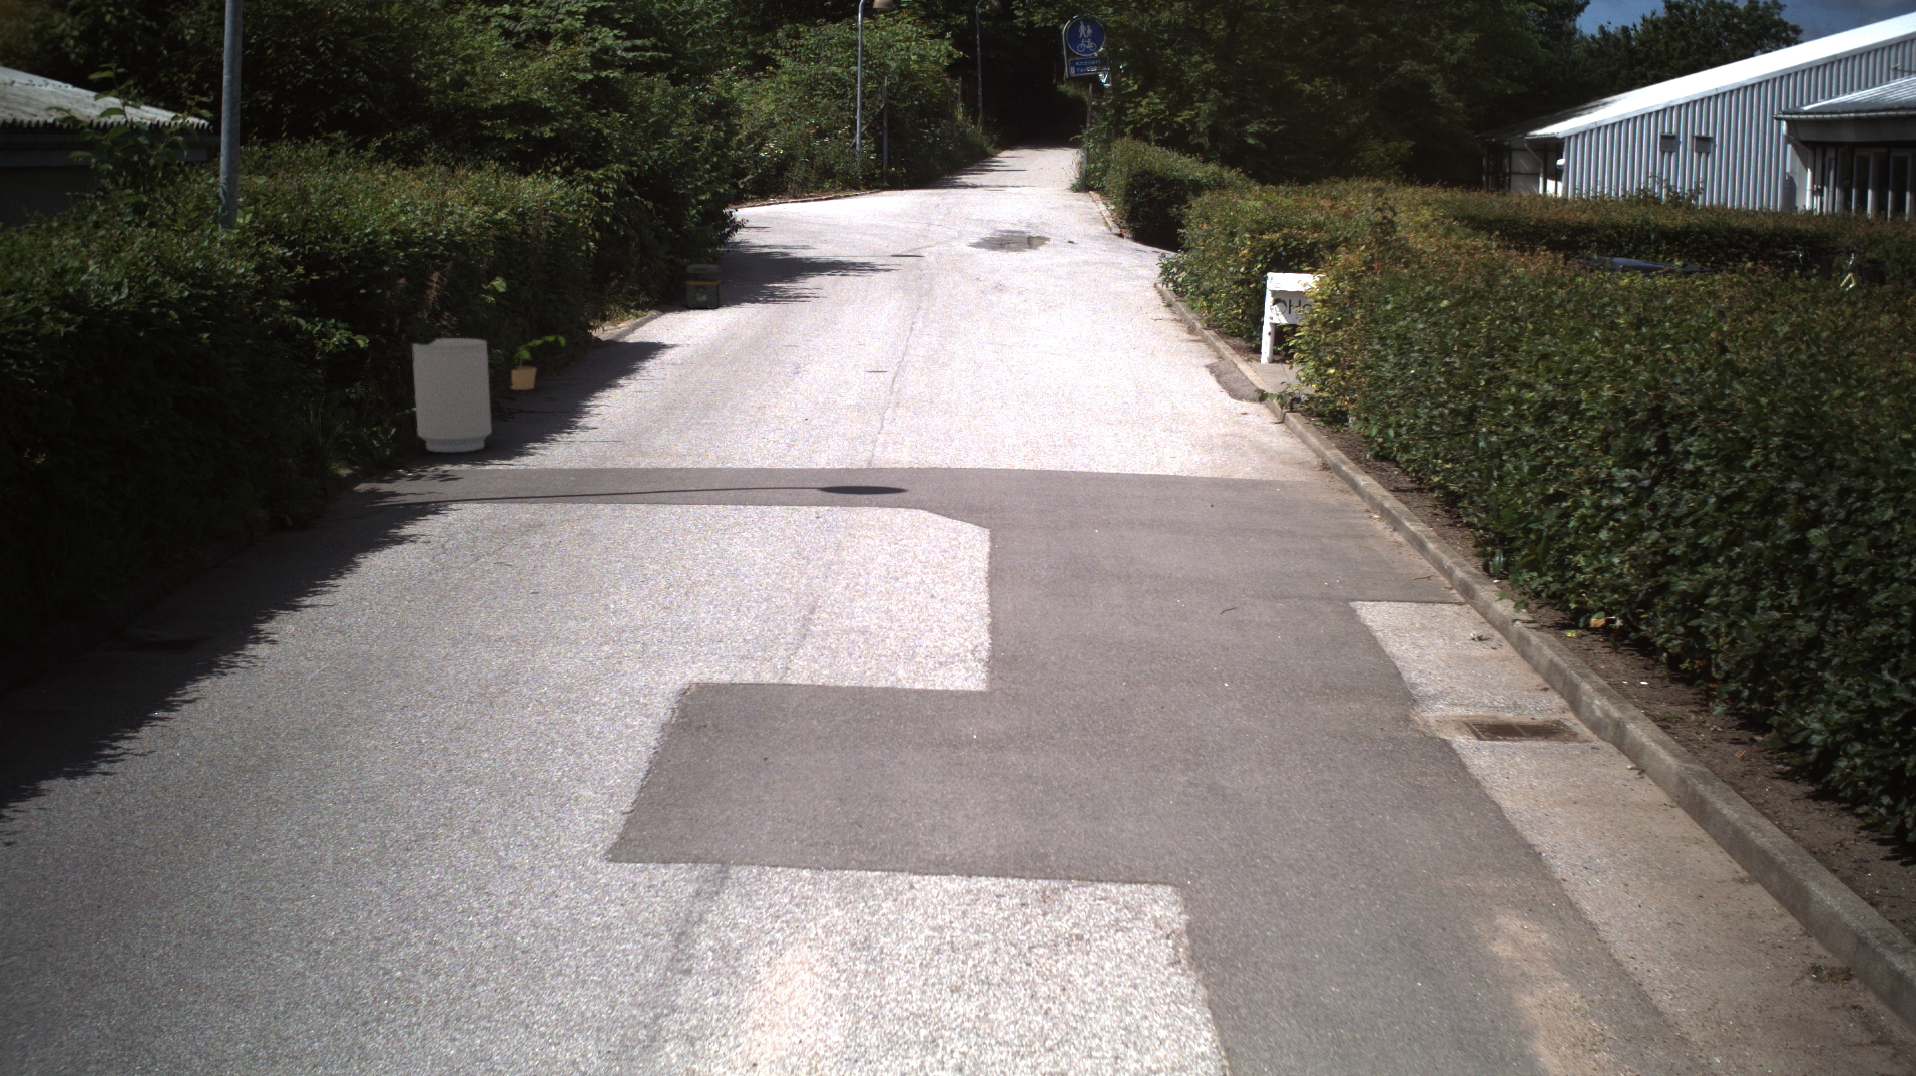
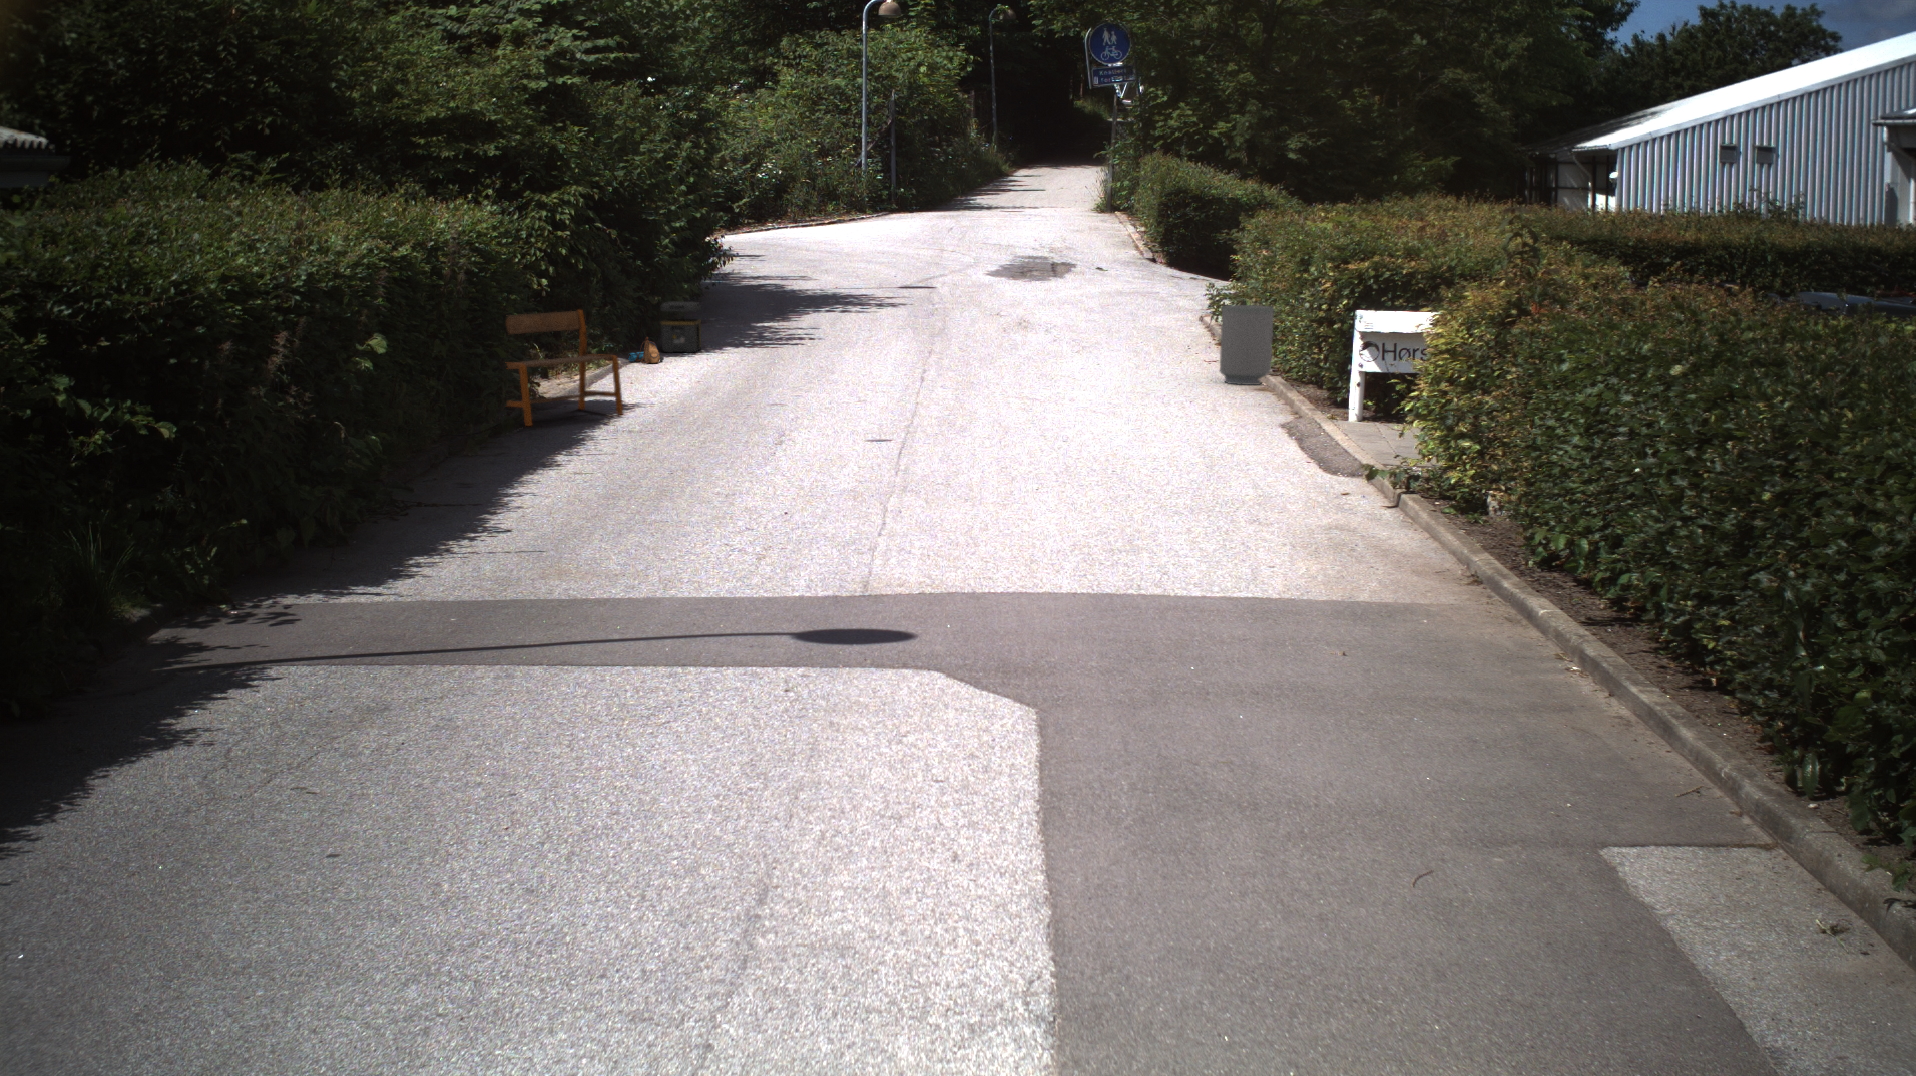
bench: none [559,267,665,361] -> present [505,310,623,426]
backpack: none [659,294,690,317] -> present [628,337,664,364]
potted plant: present [512,336,565,390] -> none [414,401,487,469]
trash can: present [413,338,492,452] -> present [1220,305,1274,385]

